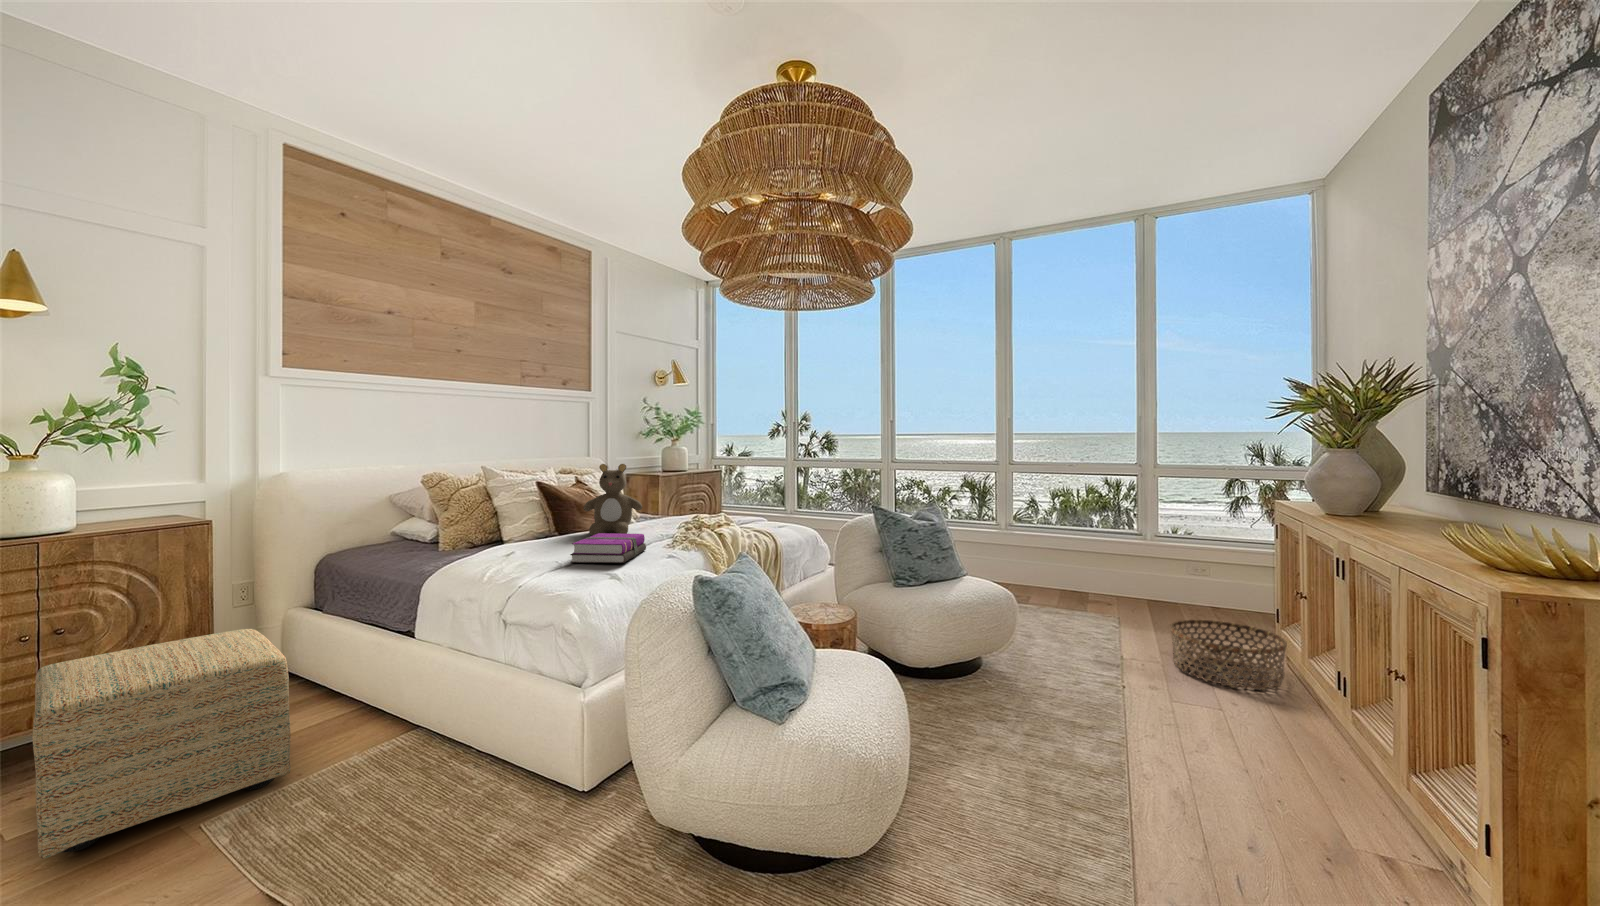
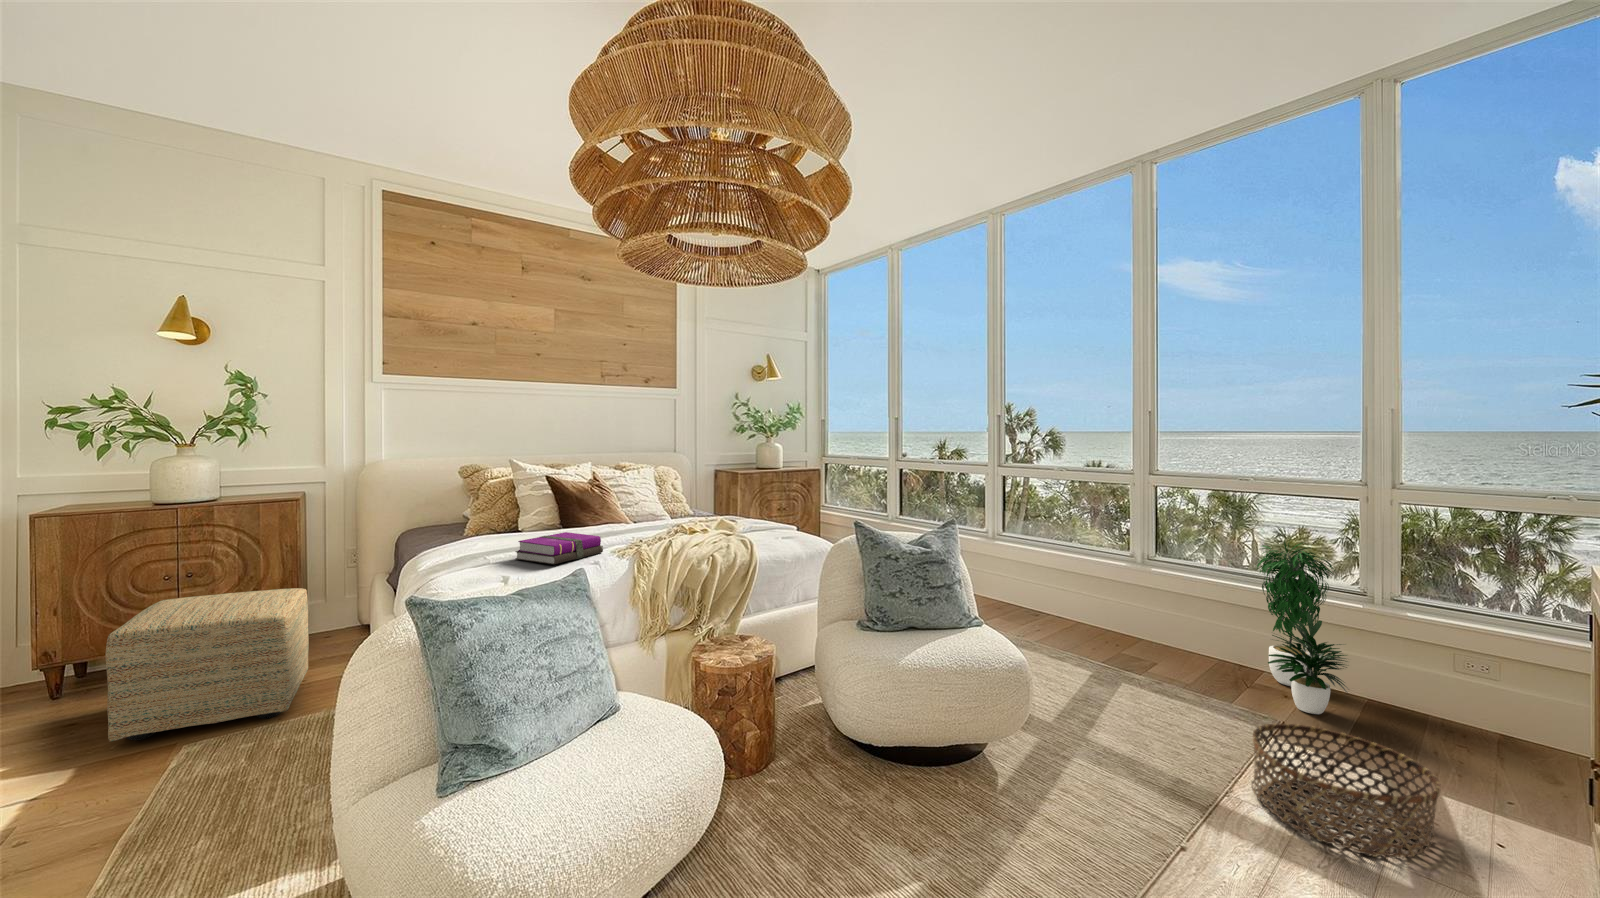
teddy bear: present [584,464,642,536] -> none [580,463,638,535]
potted plant: none [1108,498,1185,618] -> present [1257,541,1348,714]

